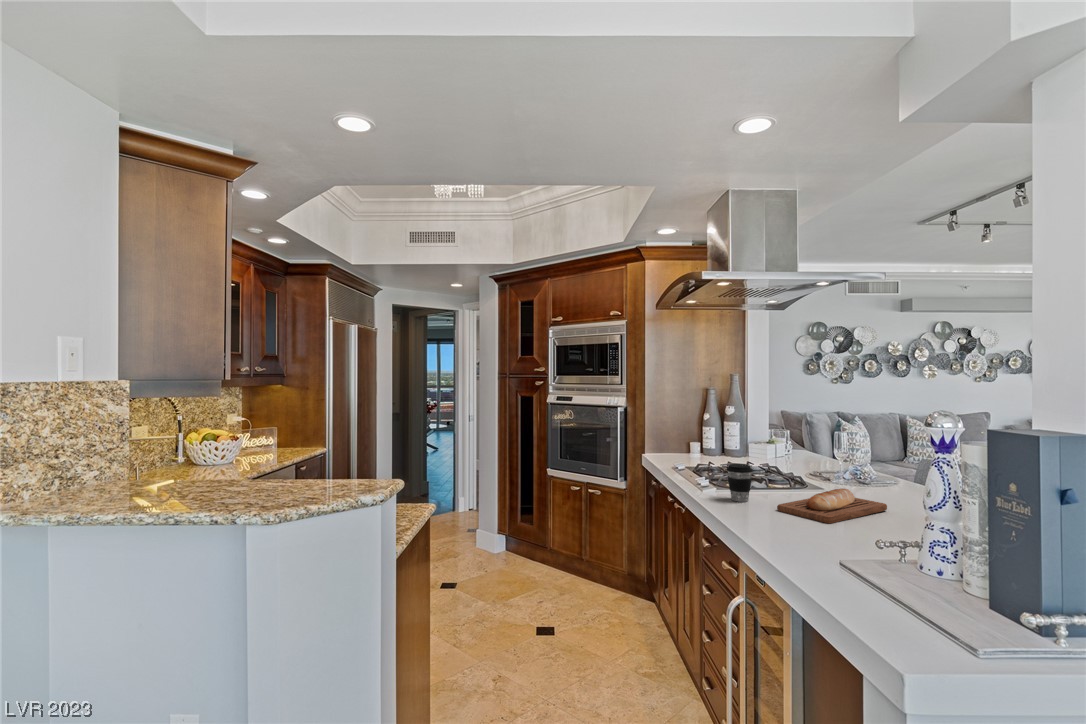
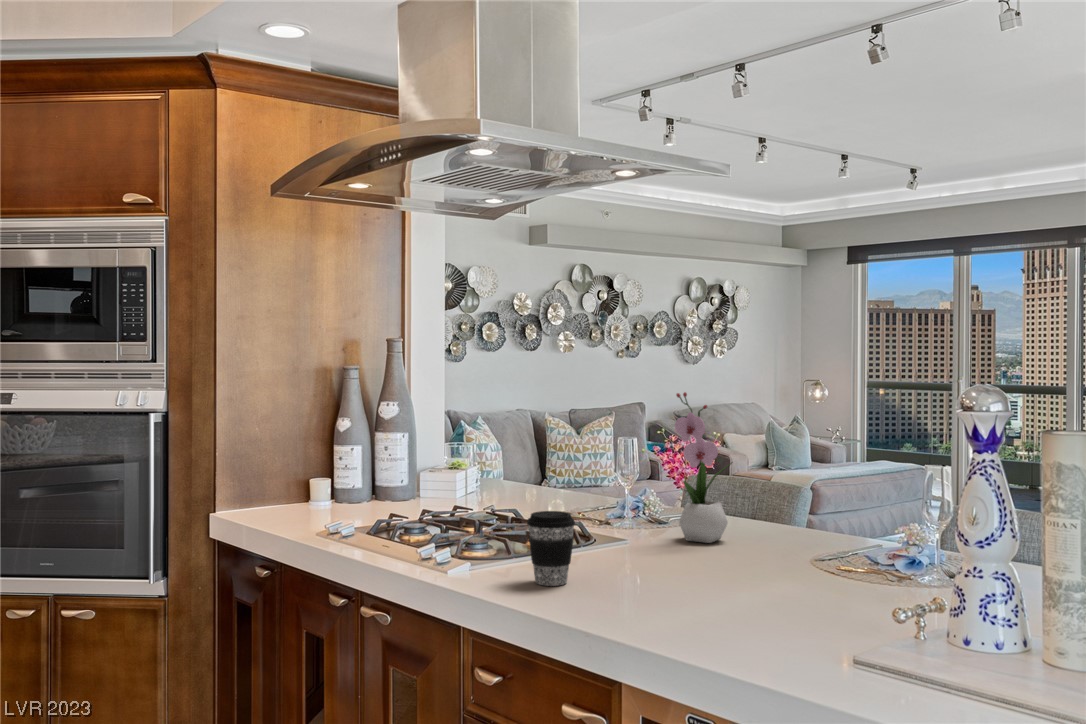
flower arrangement: none [848,407,894,496] -> present [675,392,732,543]
bread loaf: present [777,489,887,524] -> none [636,536,768,601]

